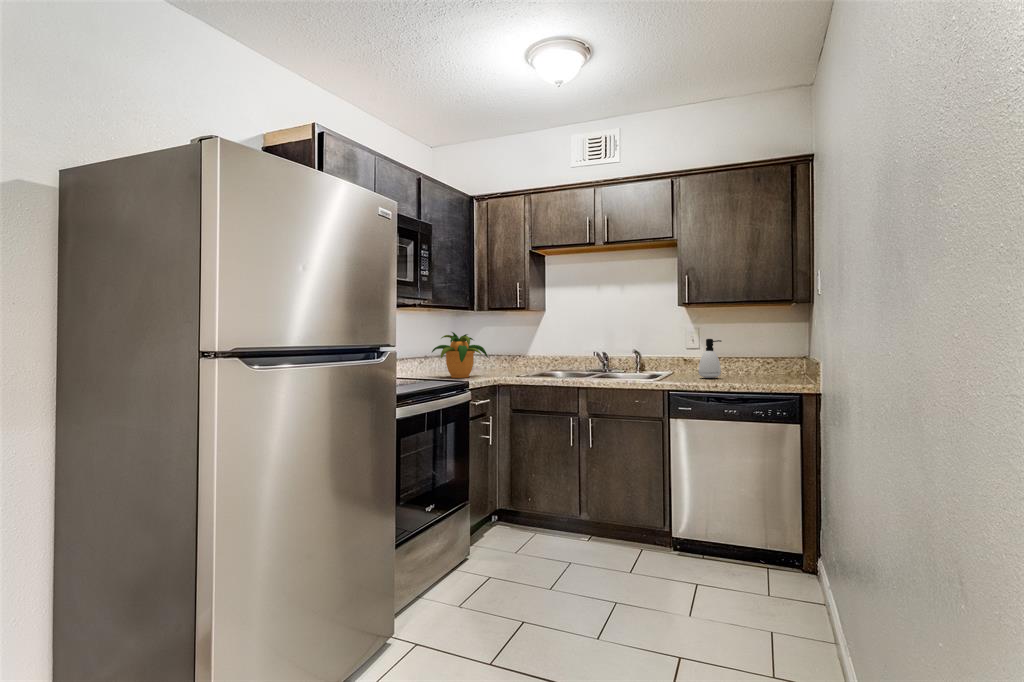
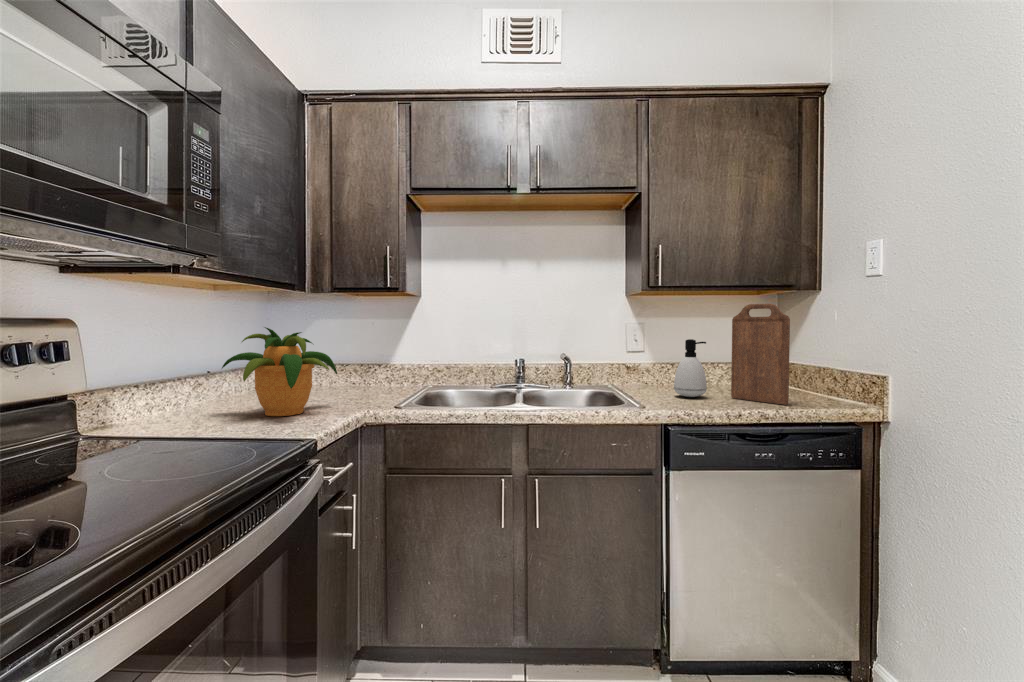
cutting board: none [737,314,763,382] -> present [731,304,790,405]

